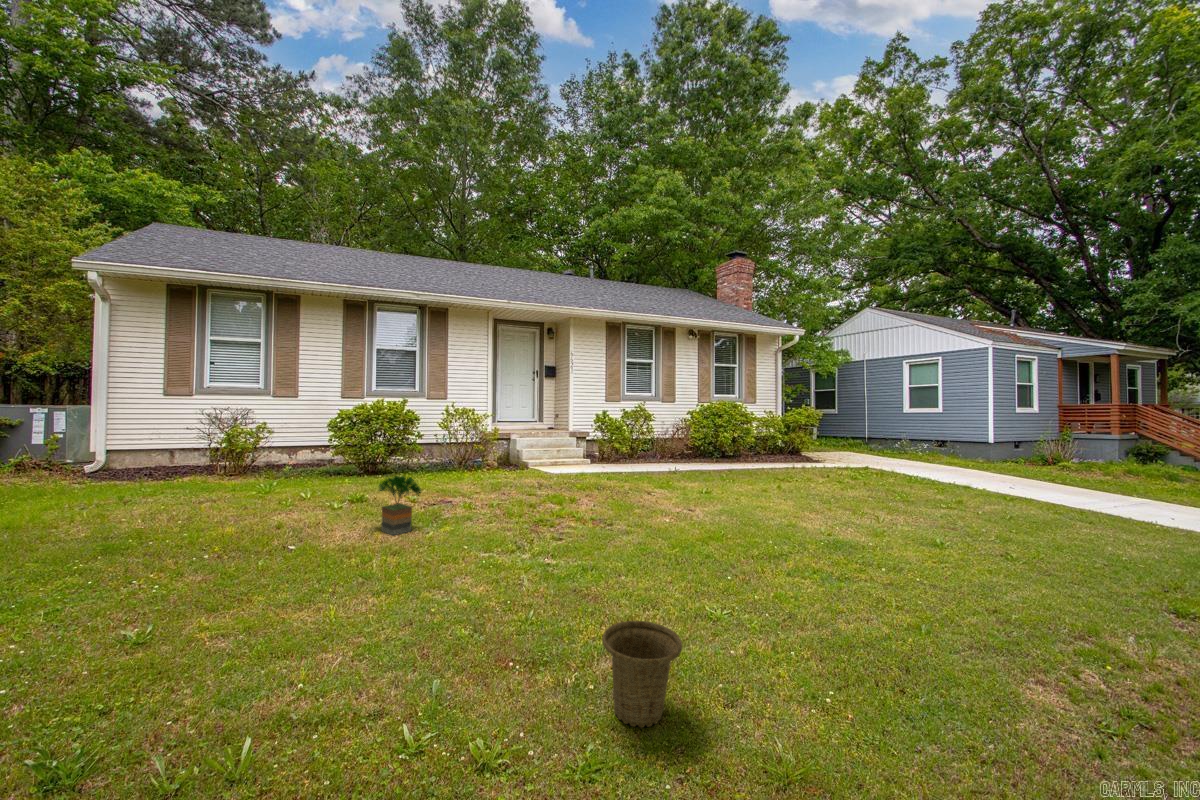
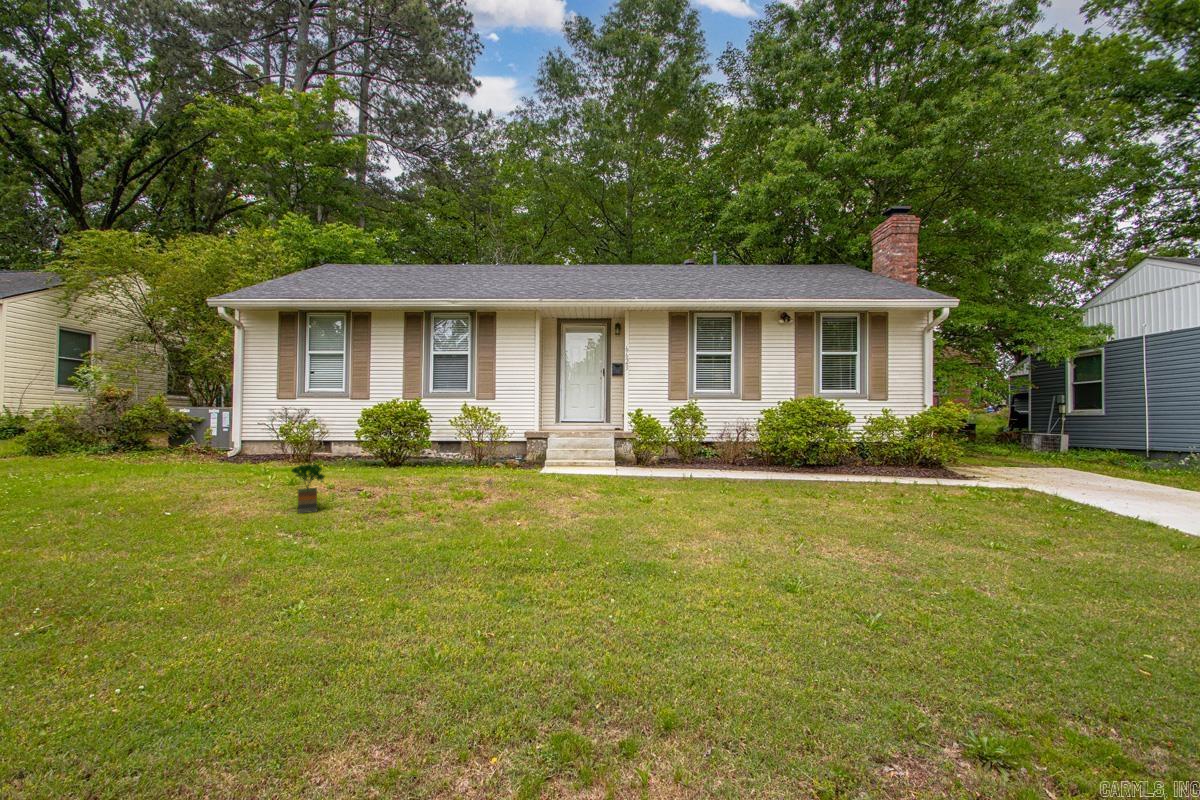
basket: present [602,621,682,727] -> none [141,573,216,649]

